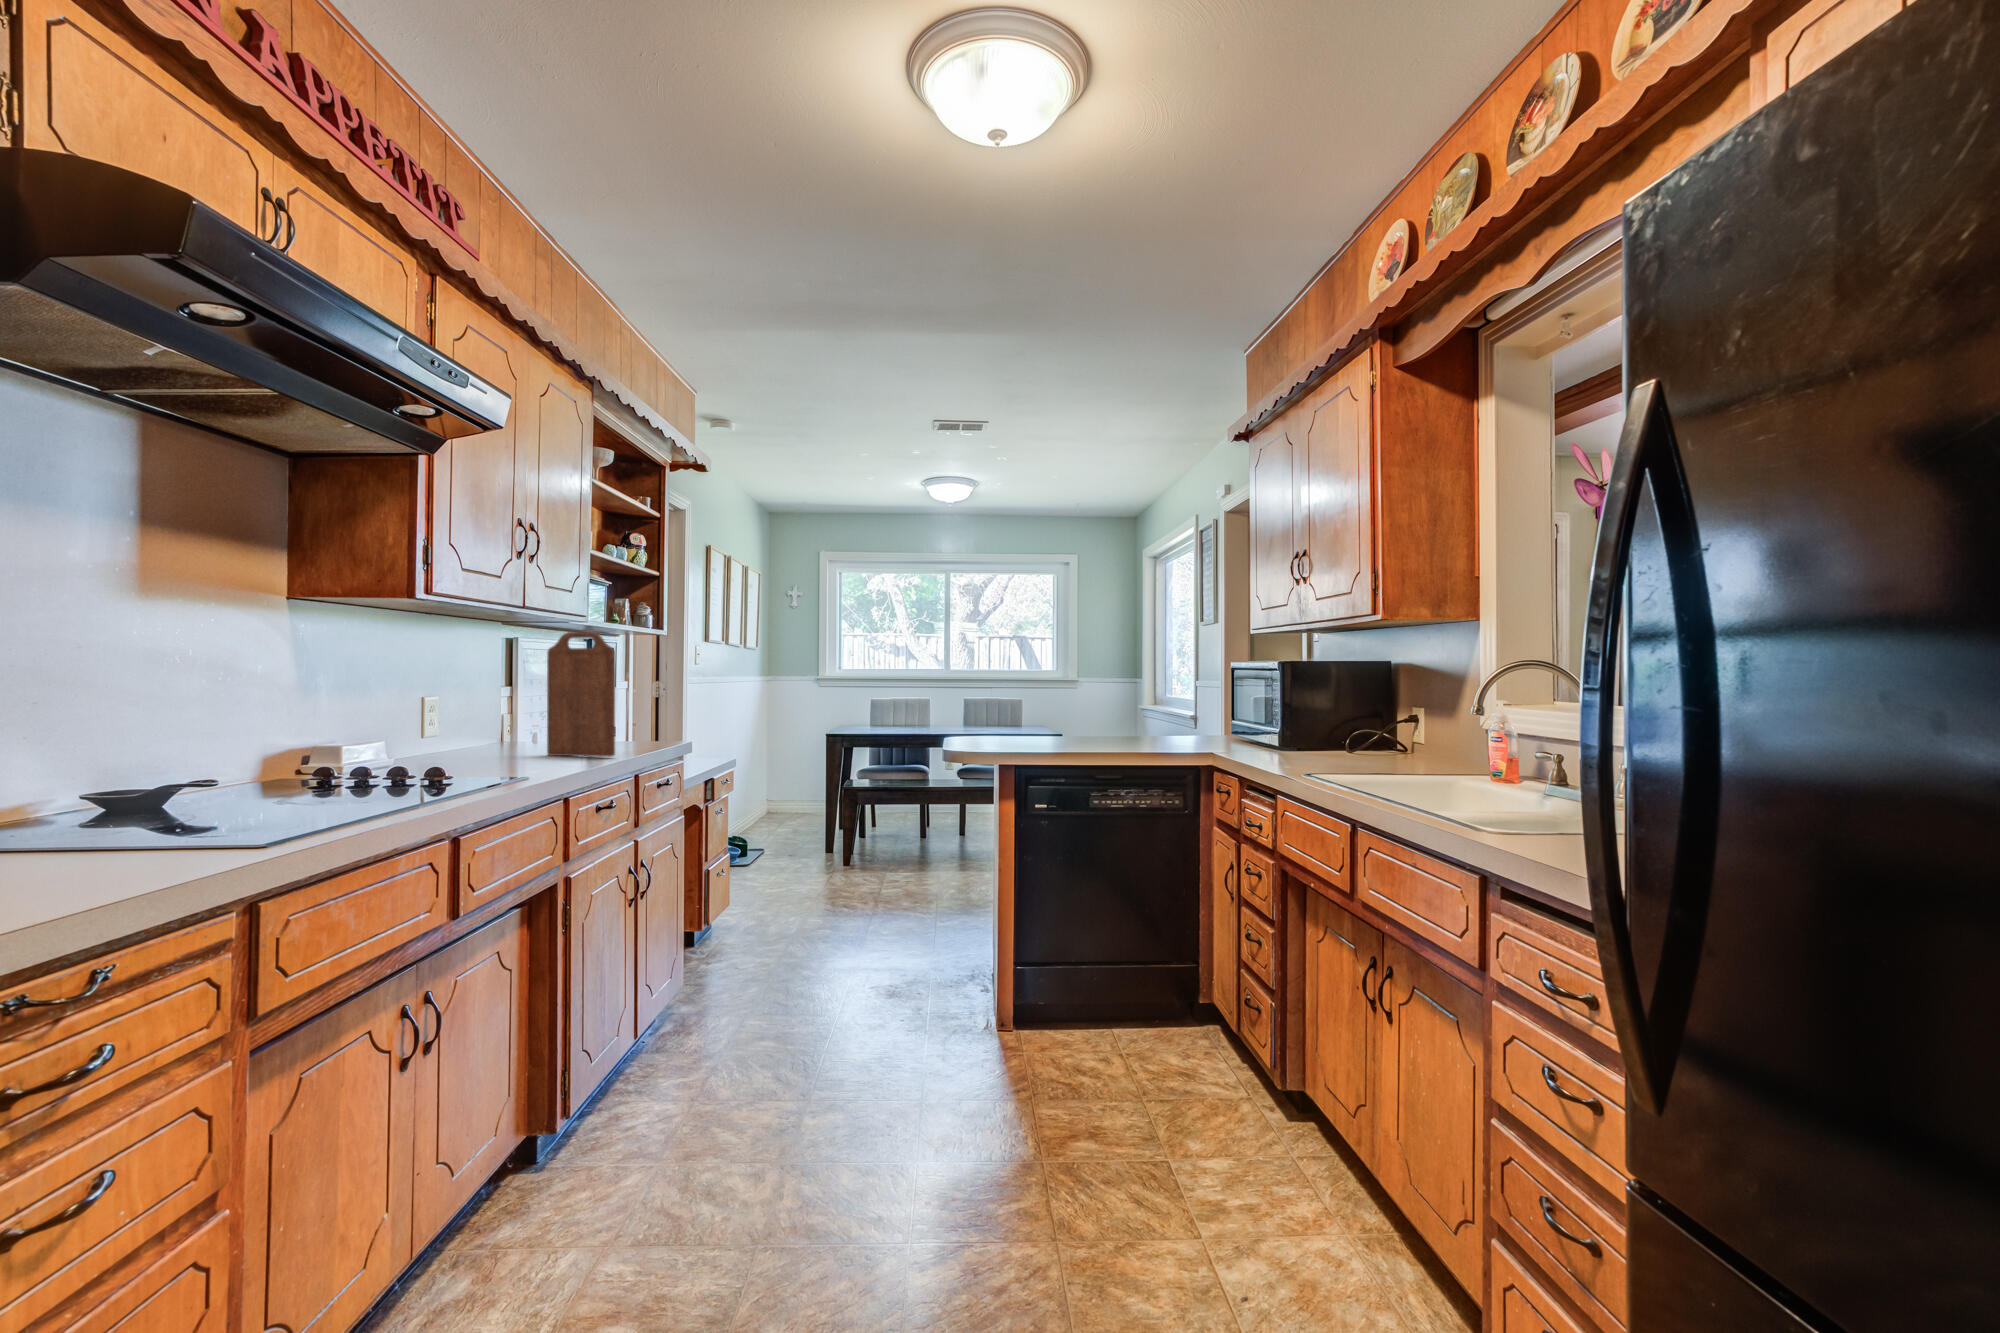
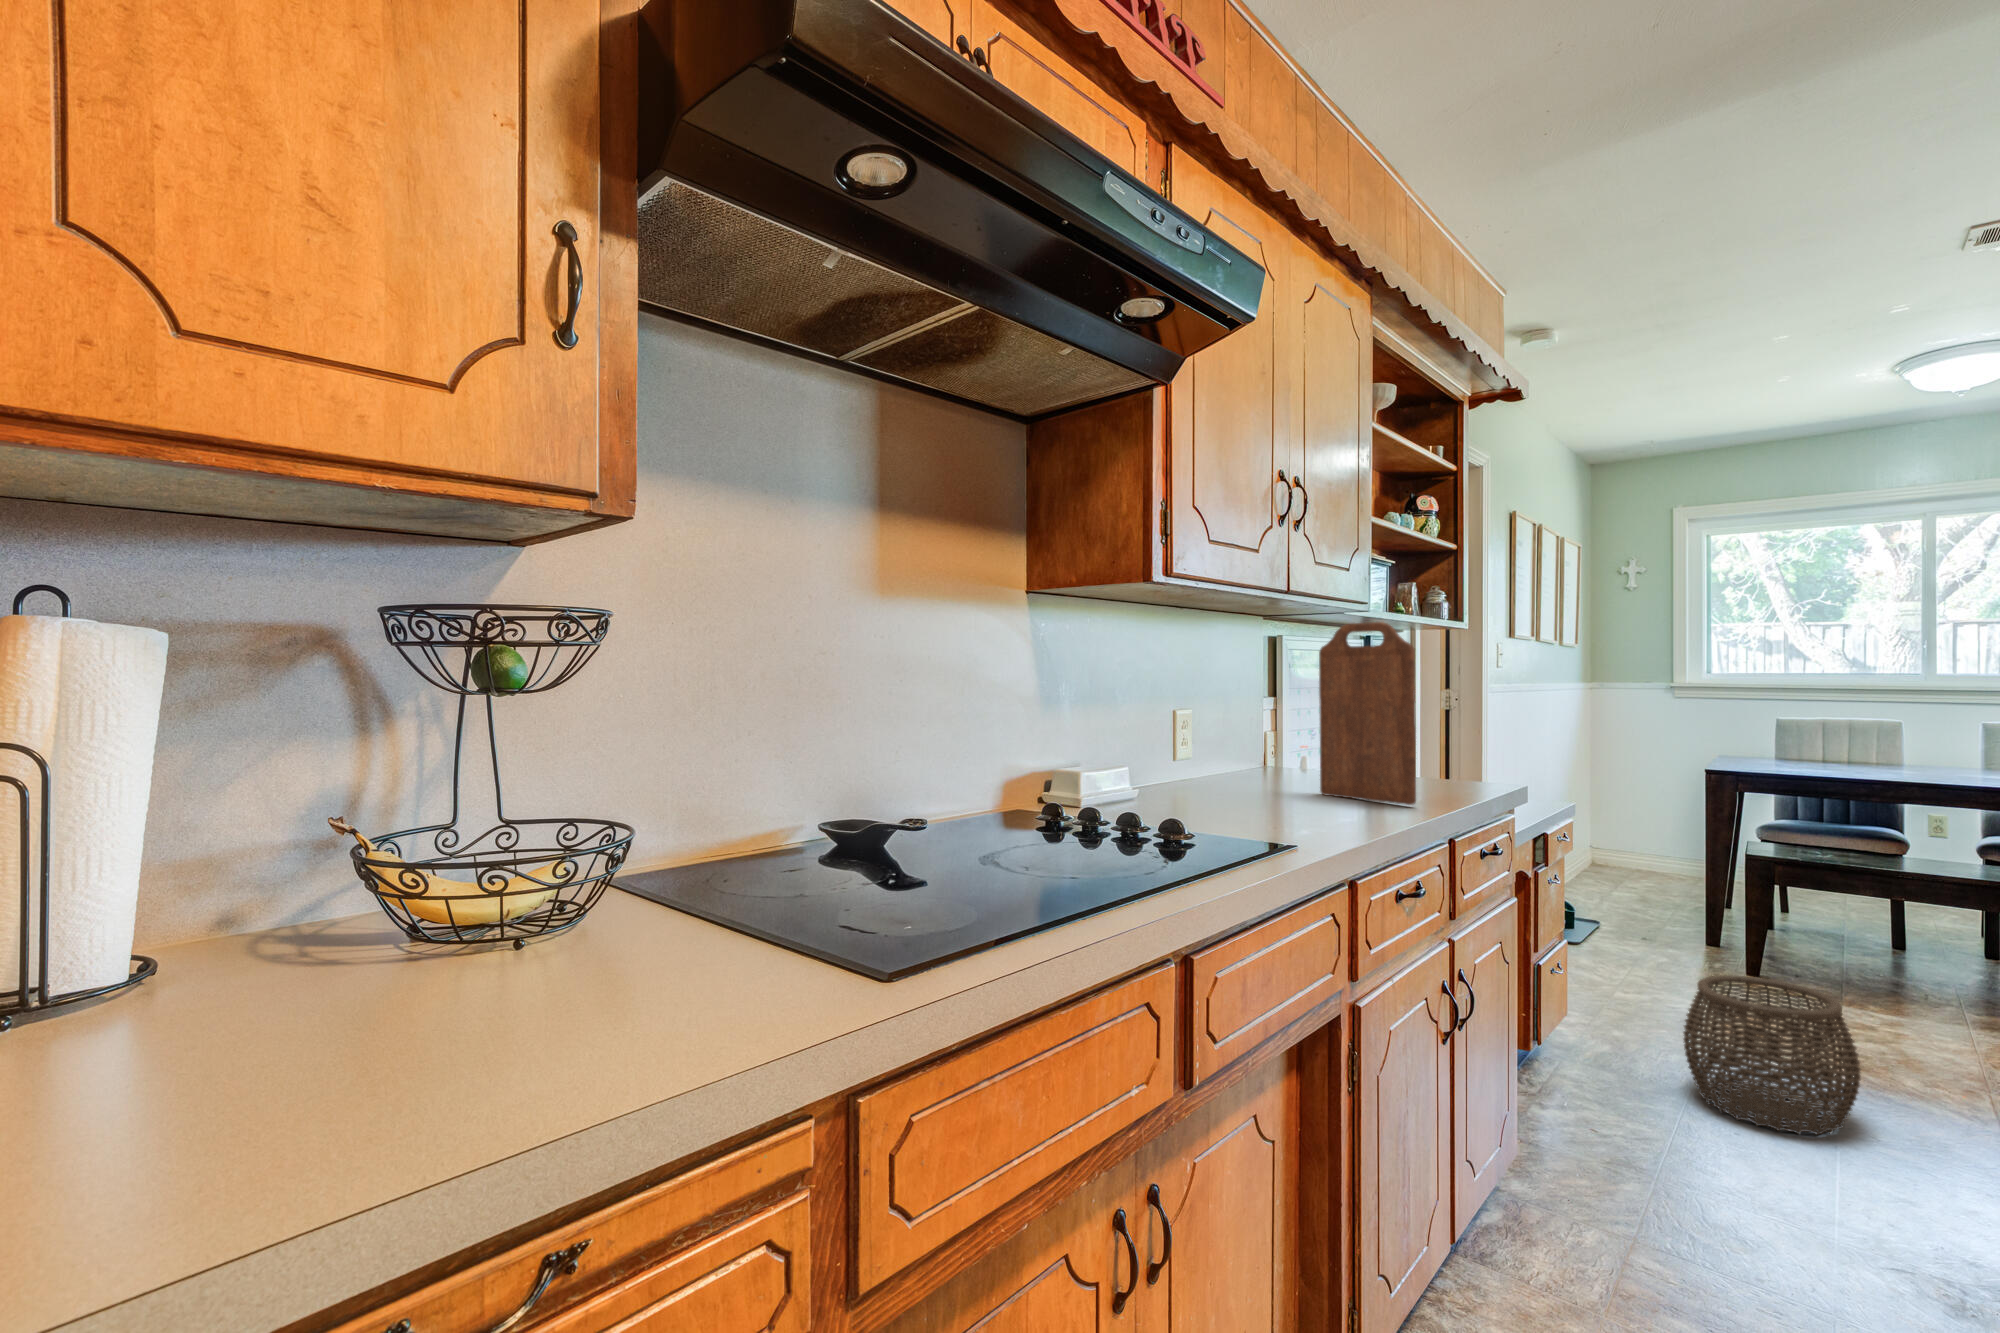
woven basket: none [792,857,877,945] -> present [1683,975,1861,1135]

